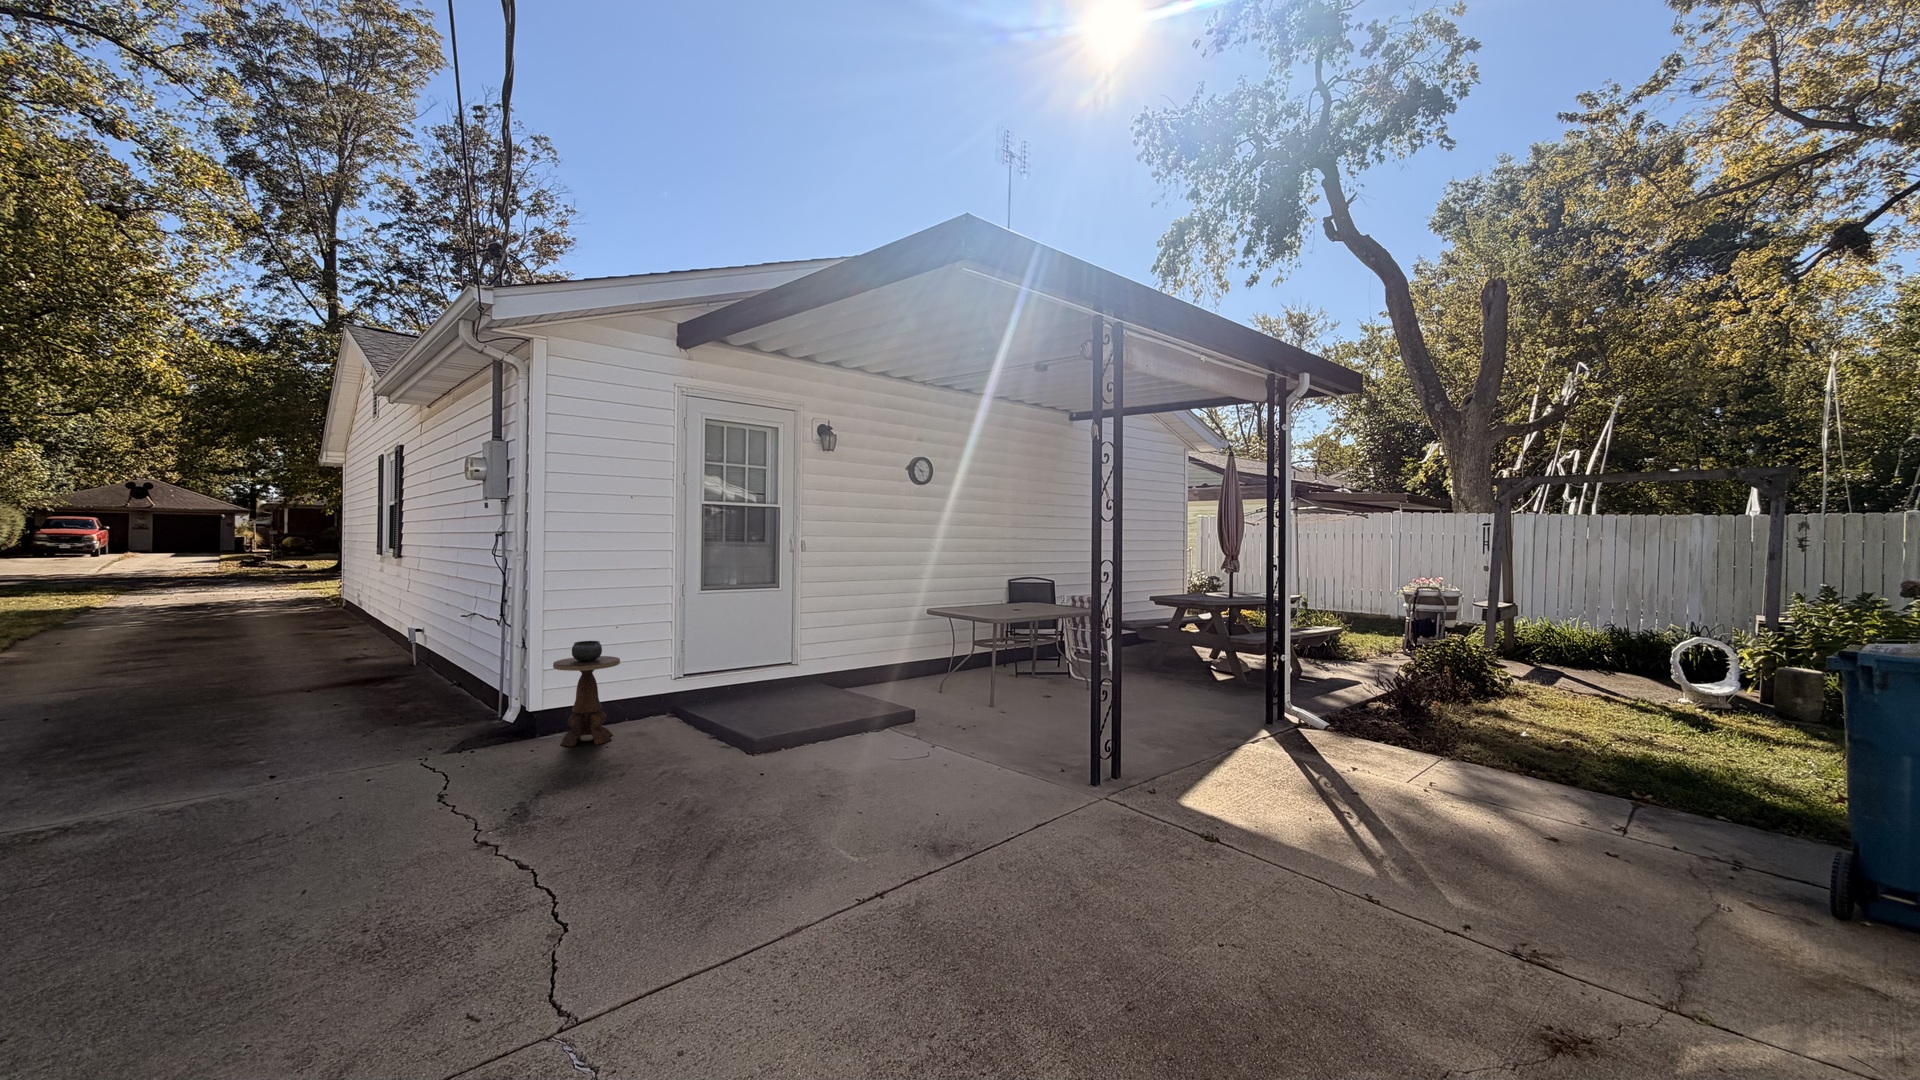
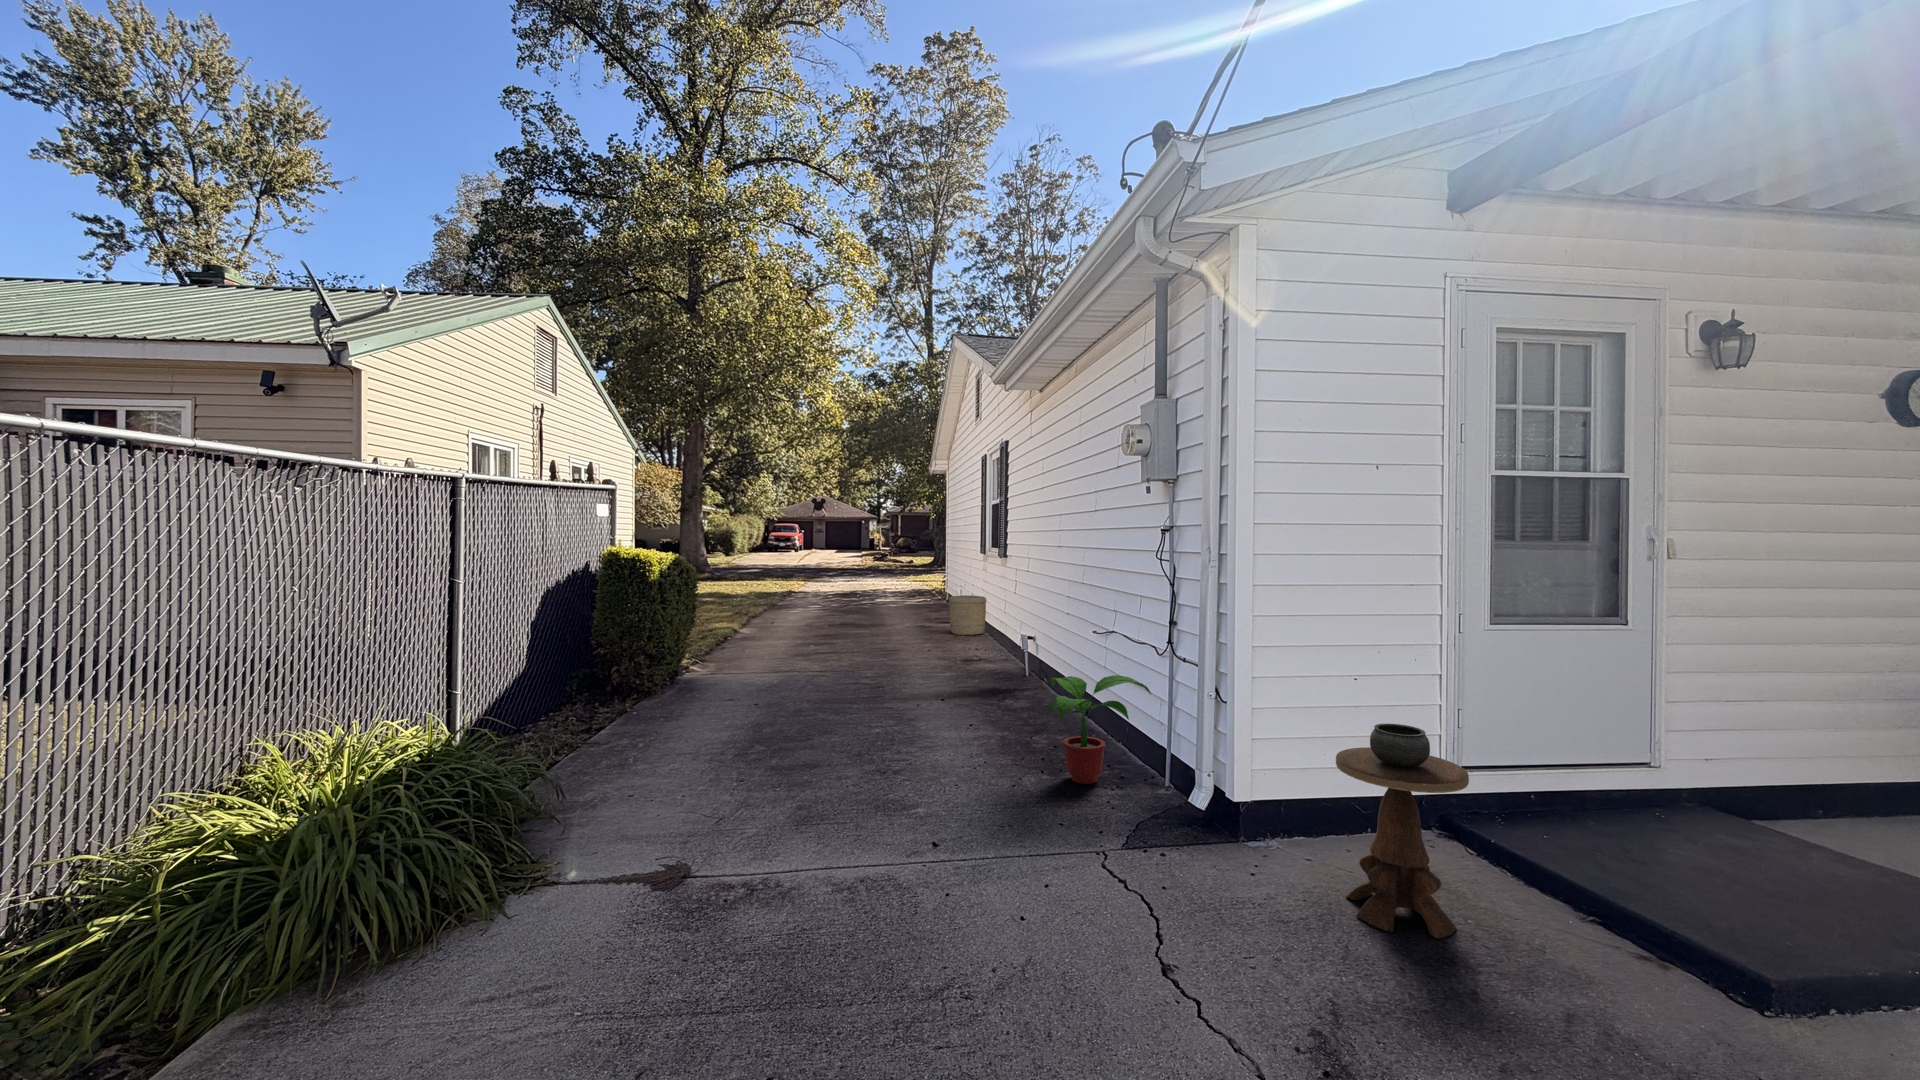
woven basket: none [333,597,382,638] -> present [949,595,986,635]
potted plant: none [386,640,481,719] -> present [1046,675,1151,784]

